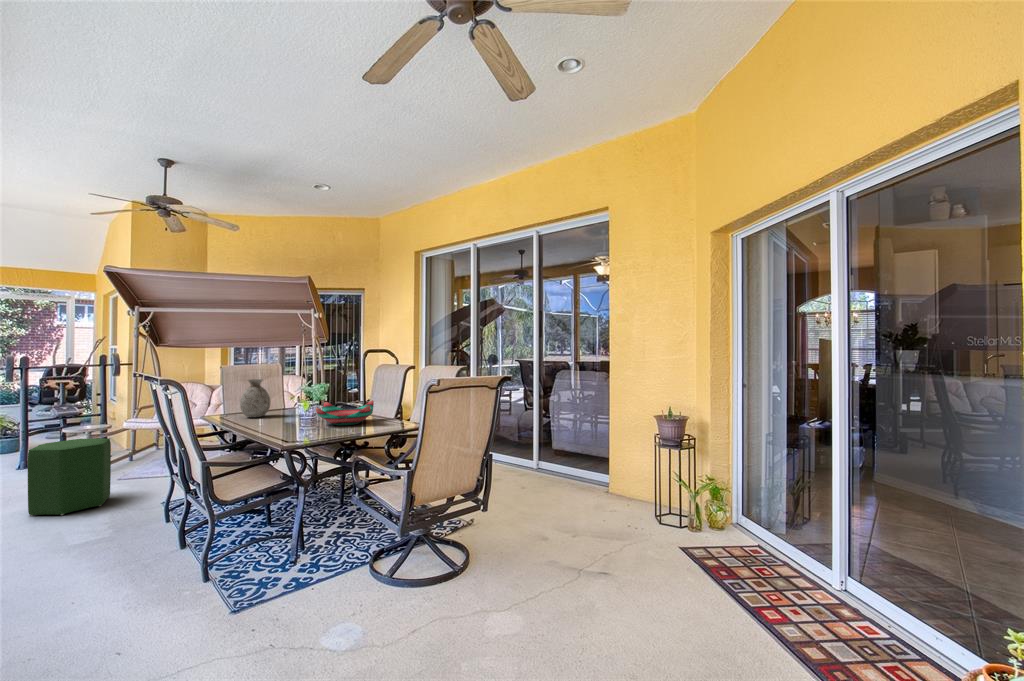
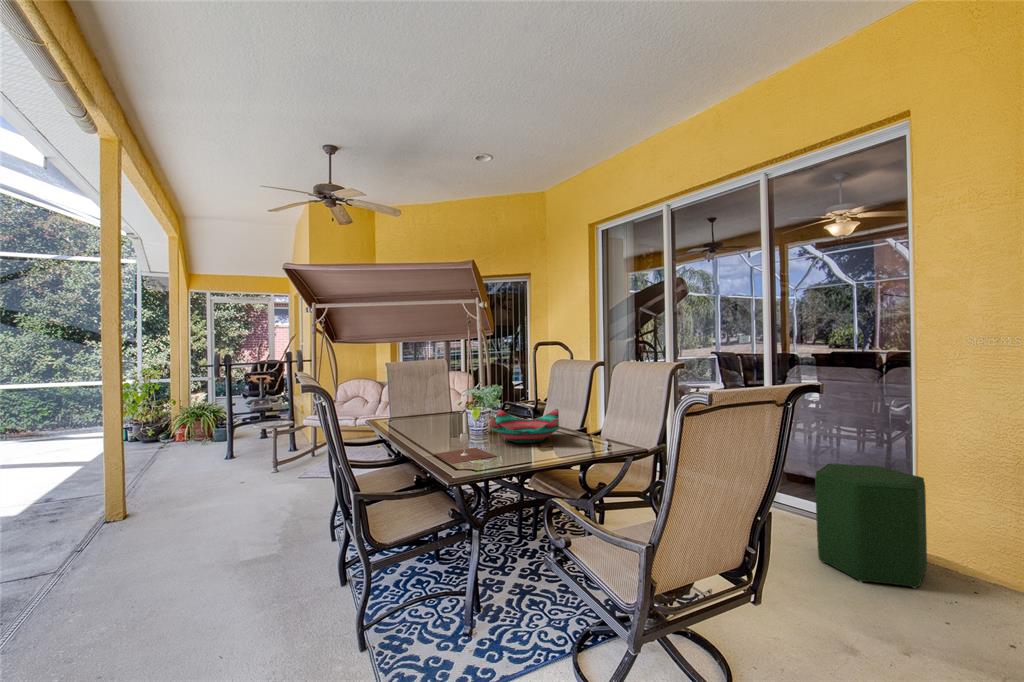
vase: present [240,379,271,418] -> none [404,379,436,424]
wine glass: none [269,417,320,439] -> present [435,433,495,464]
ottoman: present [27,438,111,516] -> present [815,464,927,588]

